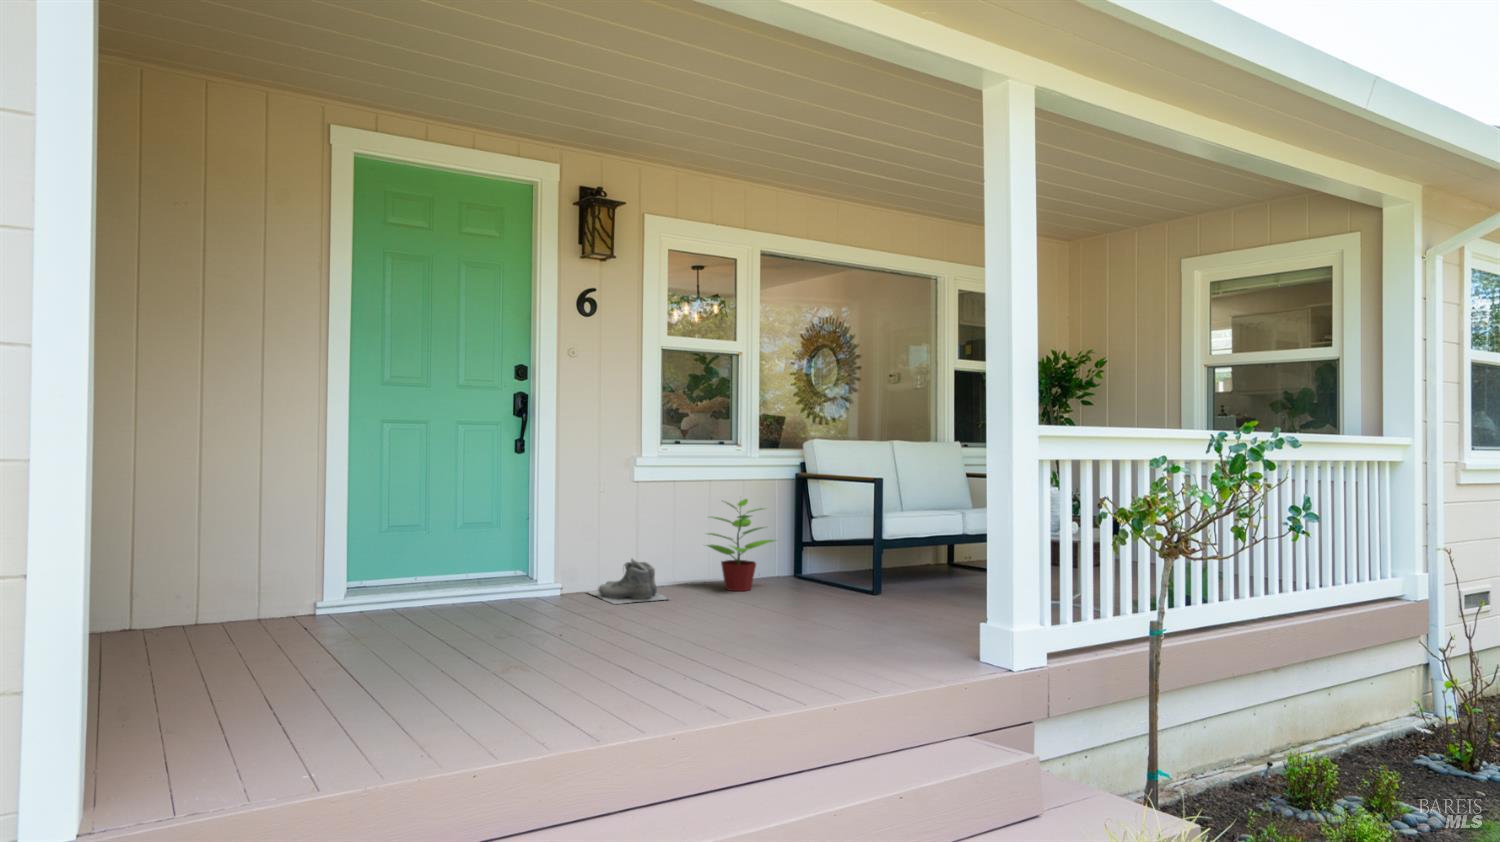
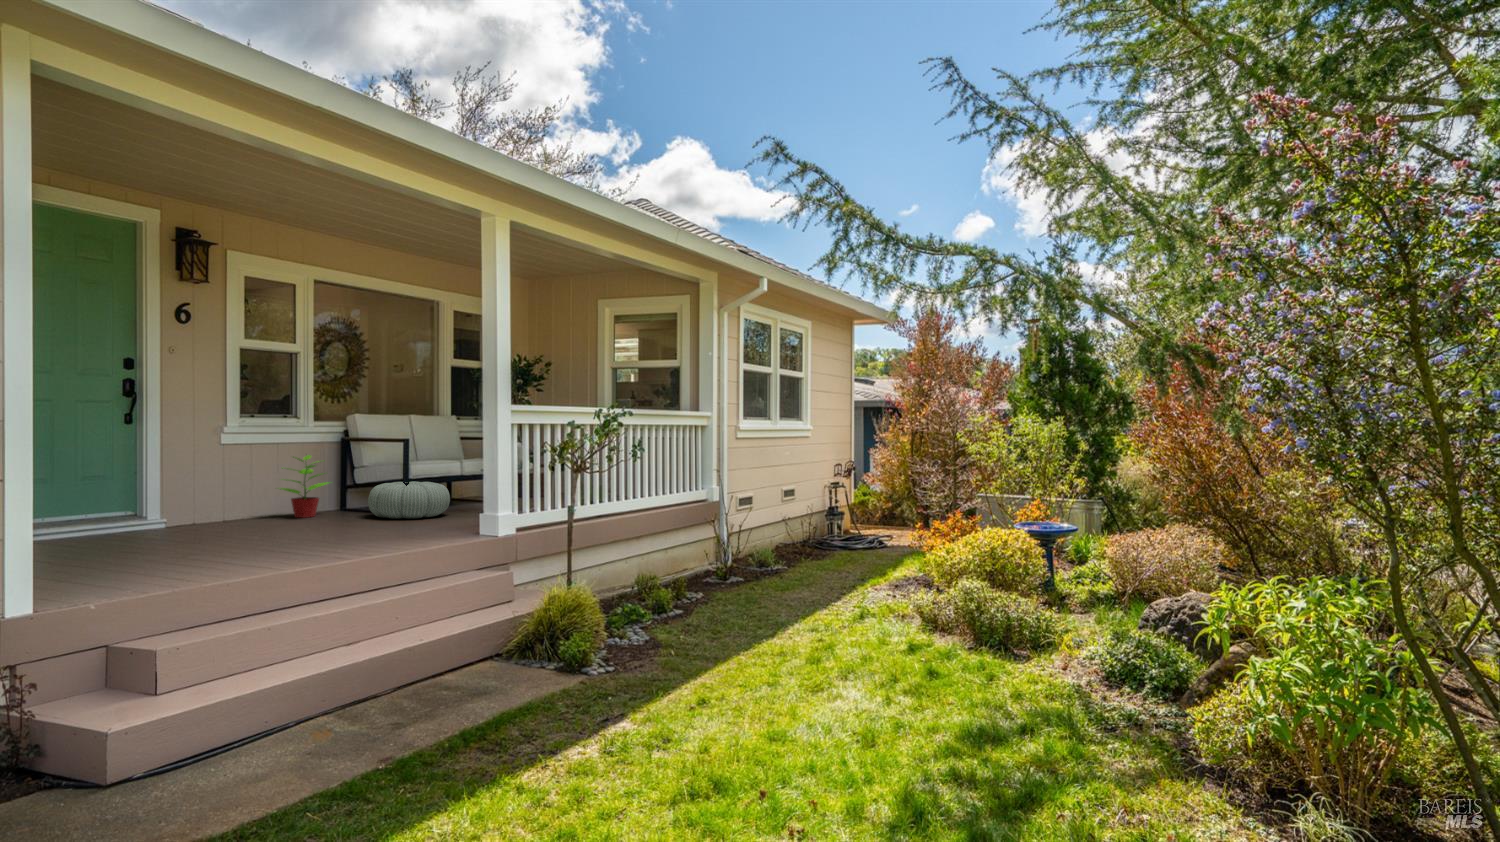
pouf: none [817,546,939,610] -> present [368,481,450,519]
boots: present [588,559,668,604] -> none [183,498,260,529]

